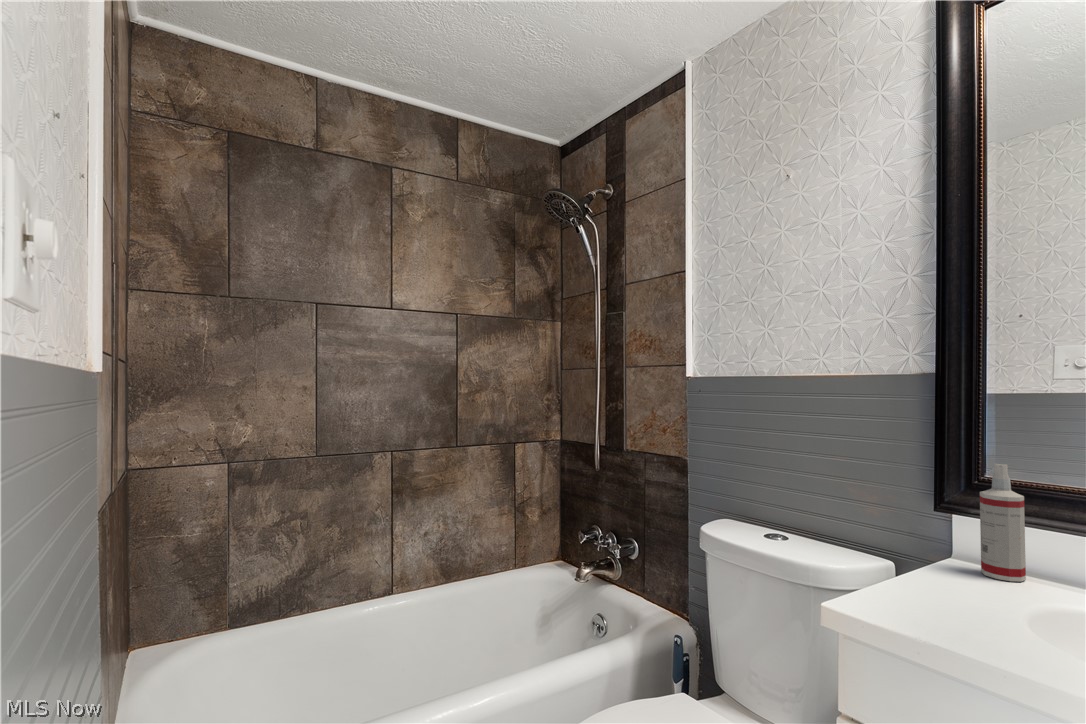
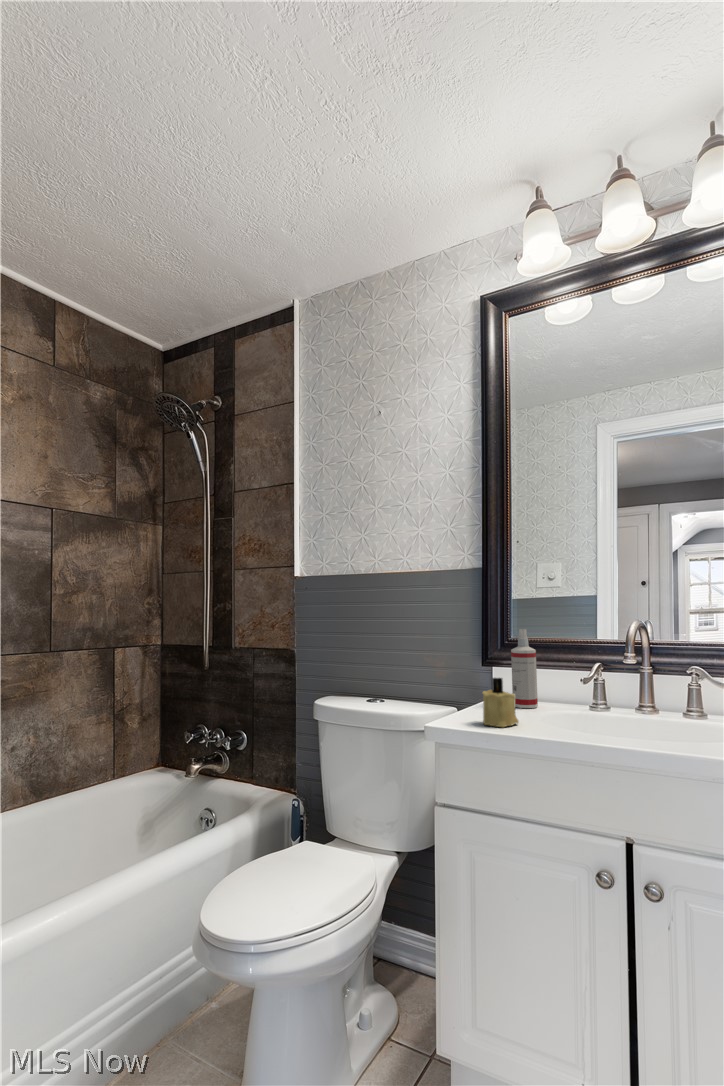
candle: none [923,539,987,617] -> present [482,678,519,727]

